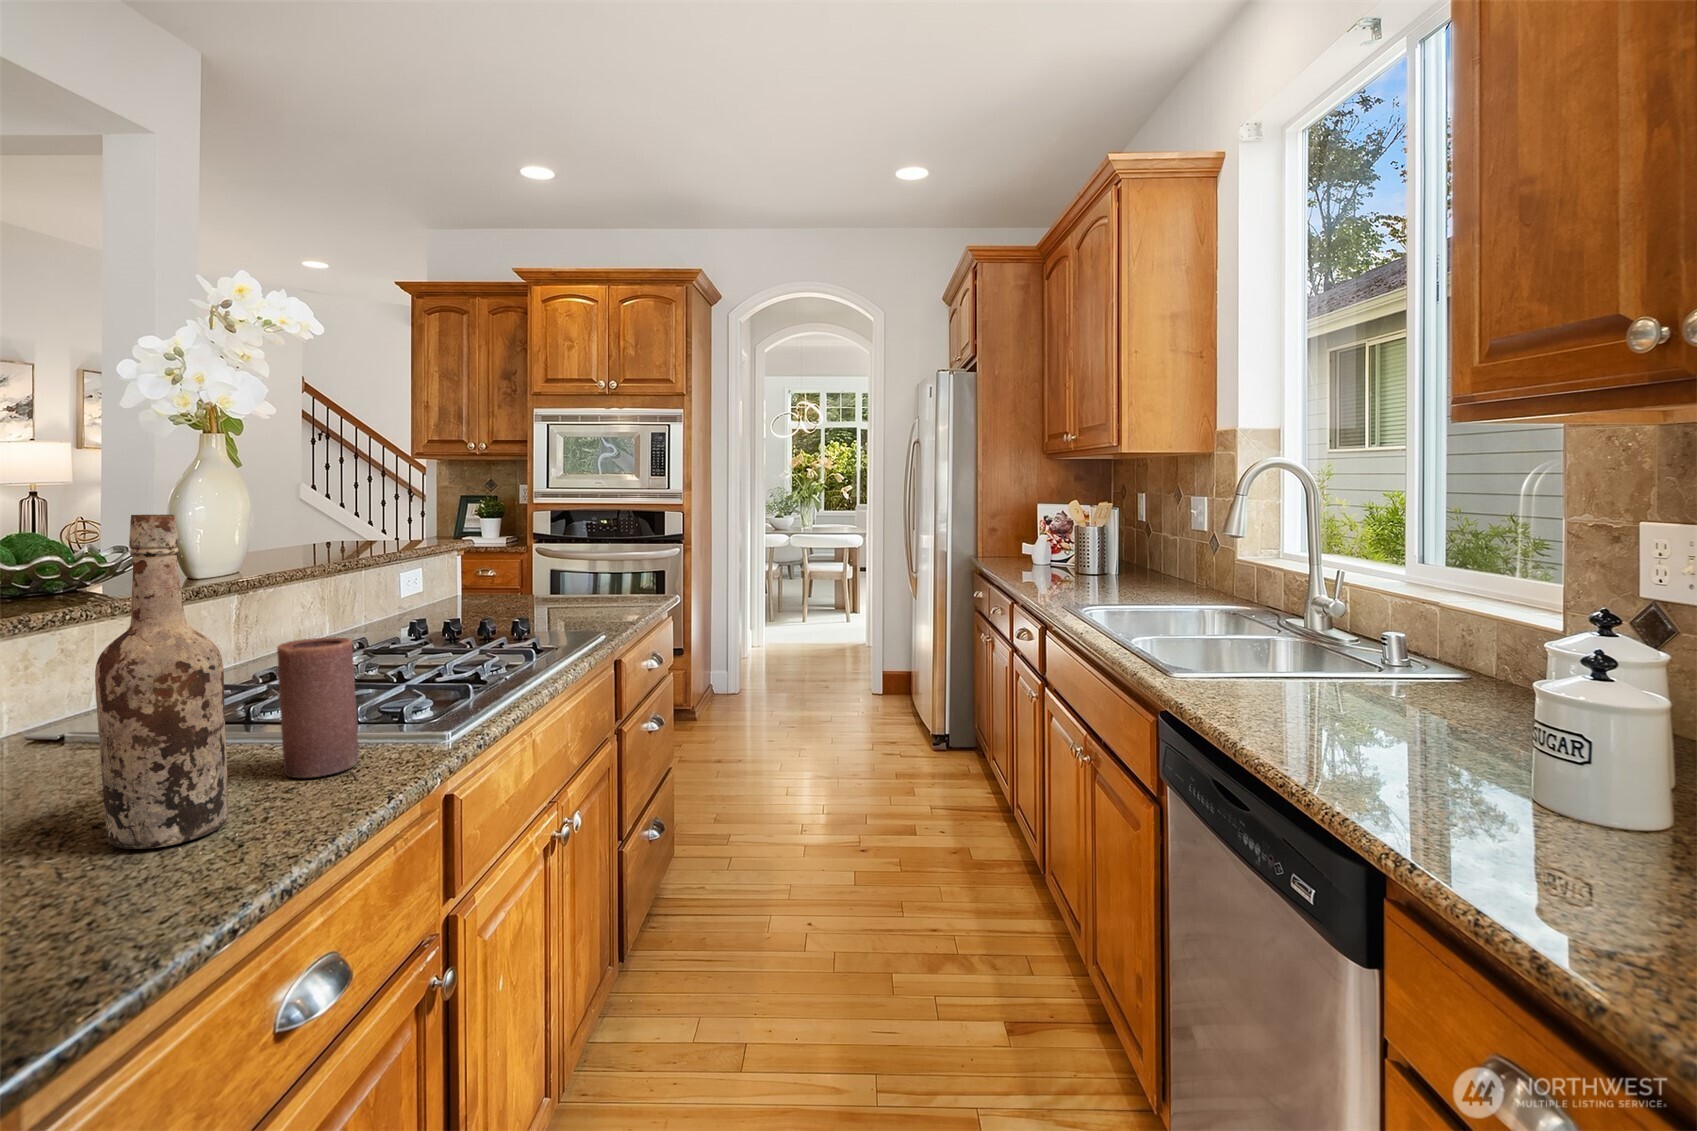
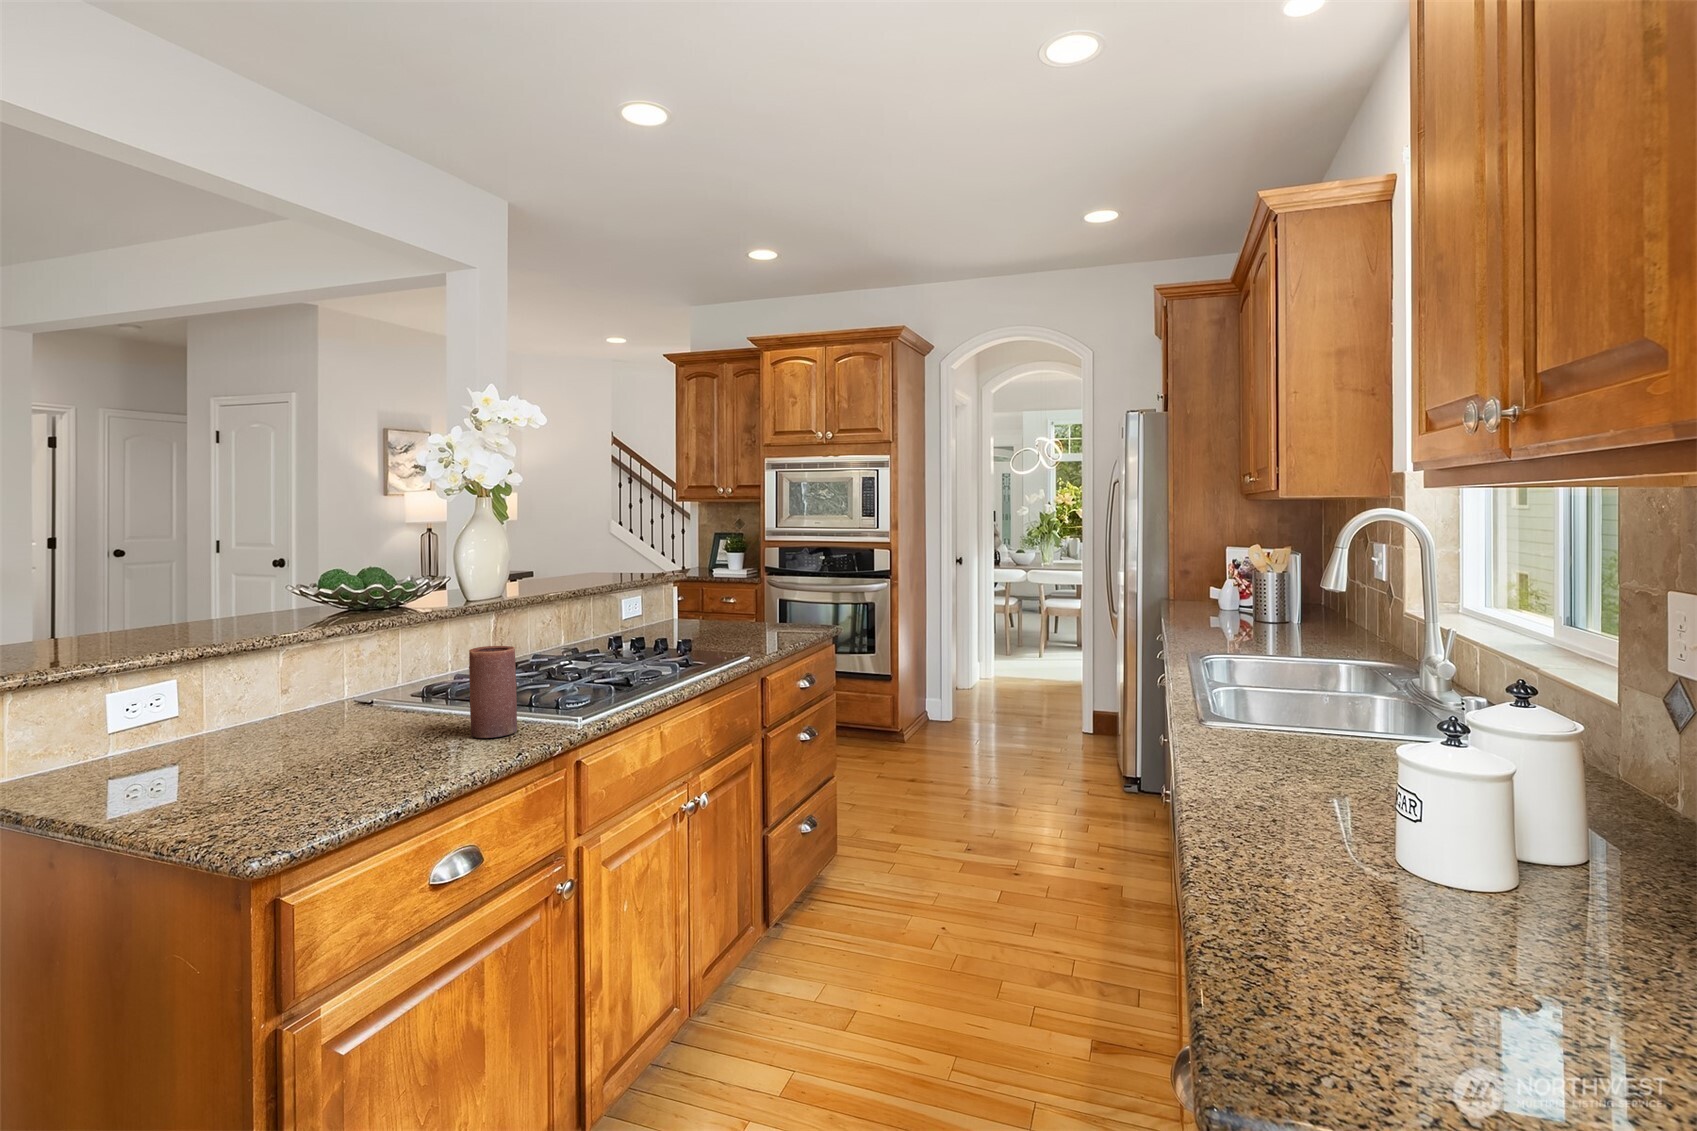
wine bottle: present [95,515,229,849] -> none [357,565,426,767]

